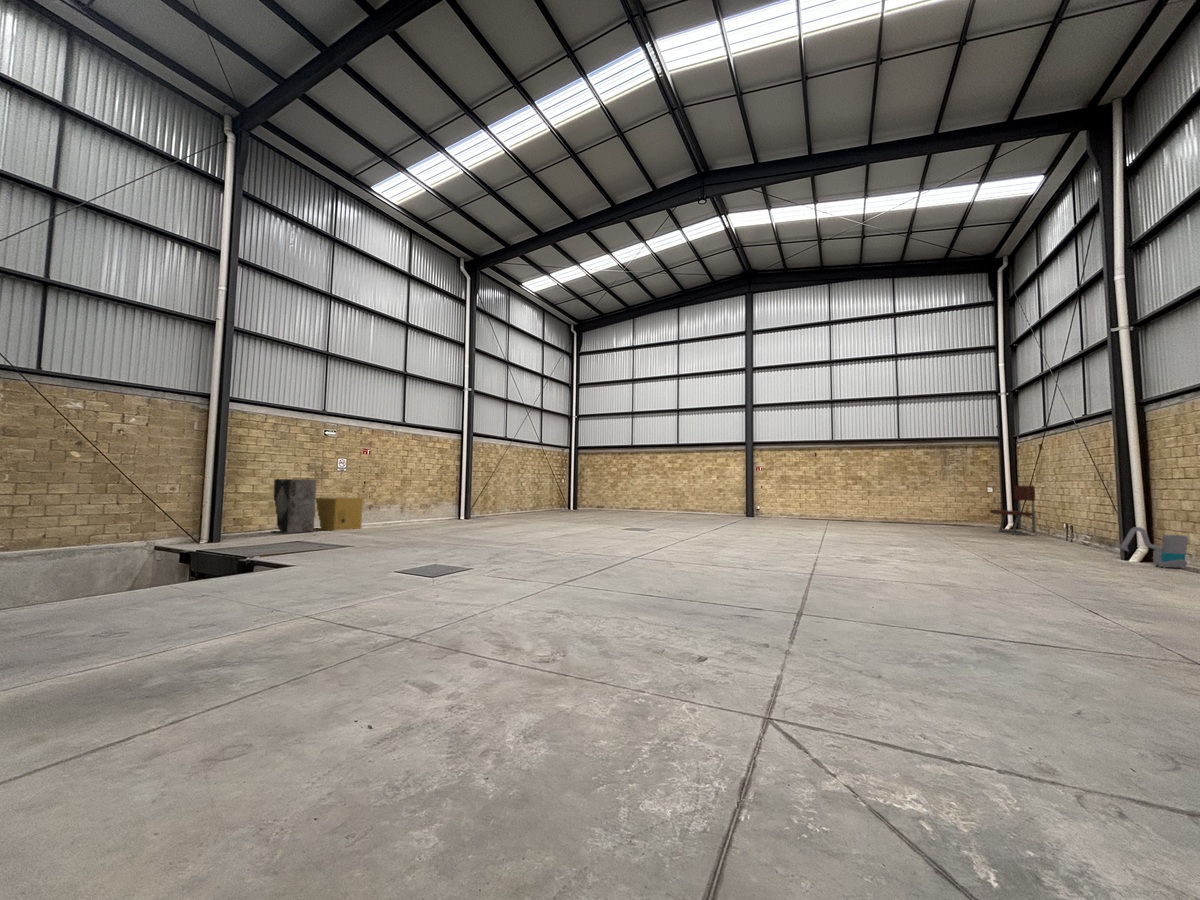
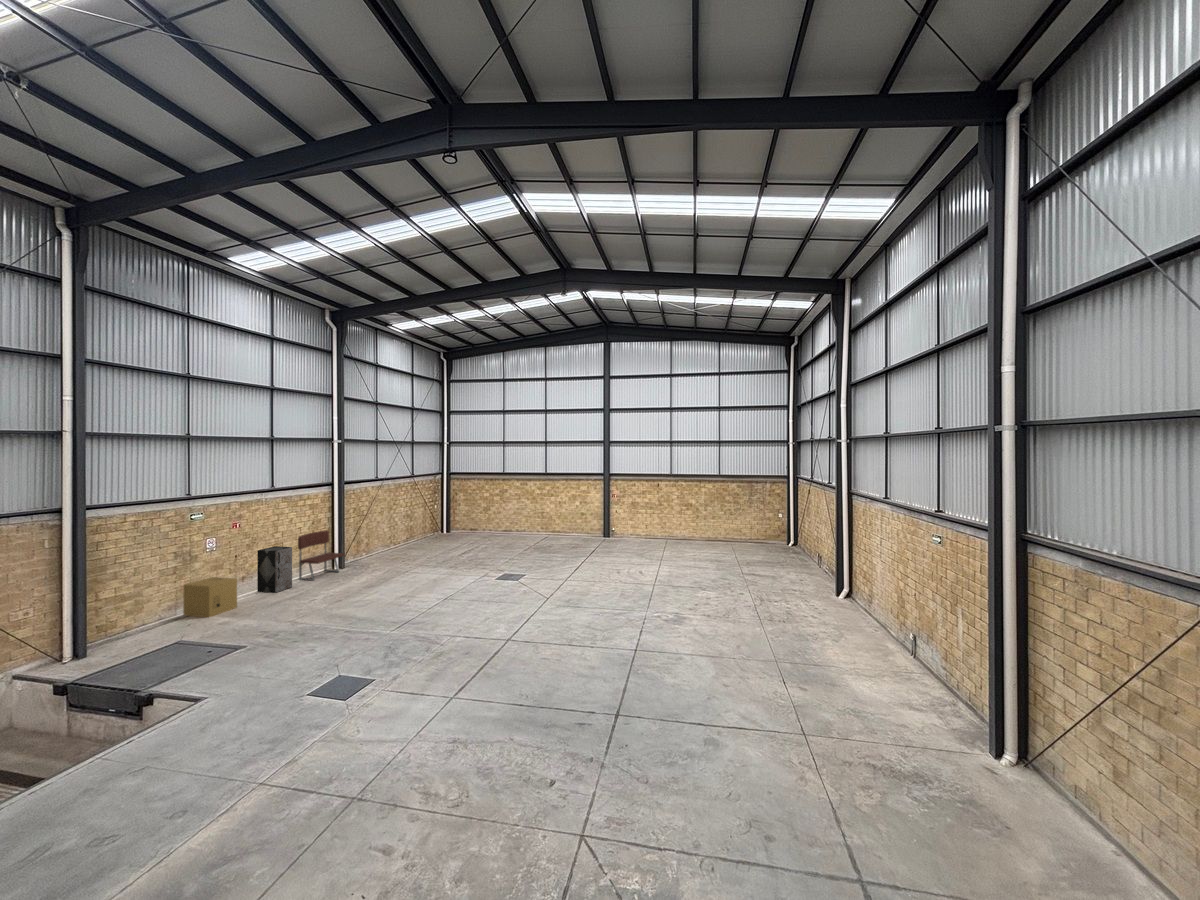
storage cabinet: present [272,479,316,534] -> present [257,546,292,593]
bench: present [990,486,1035,535] -> present [298,530,345,581]
vacuum cleaner: present [1117,527,1191,570] -> none [829,586,868,614]

